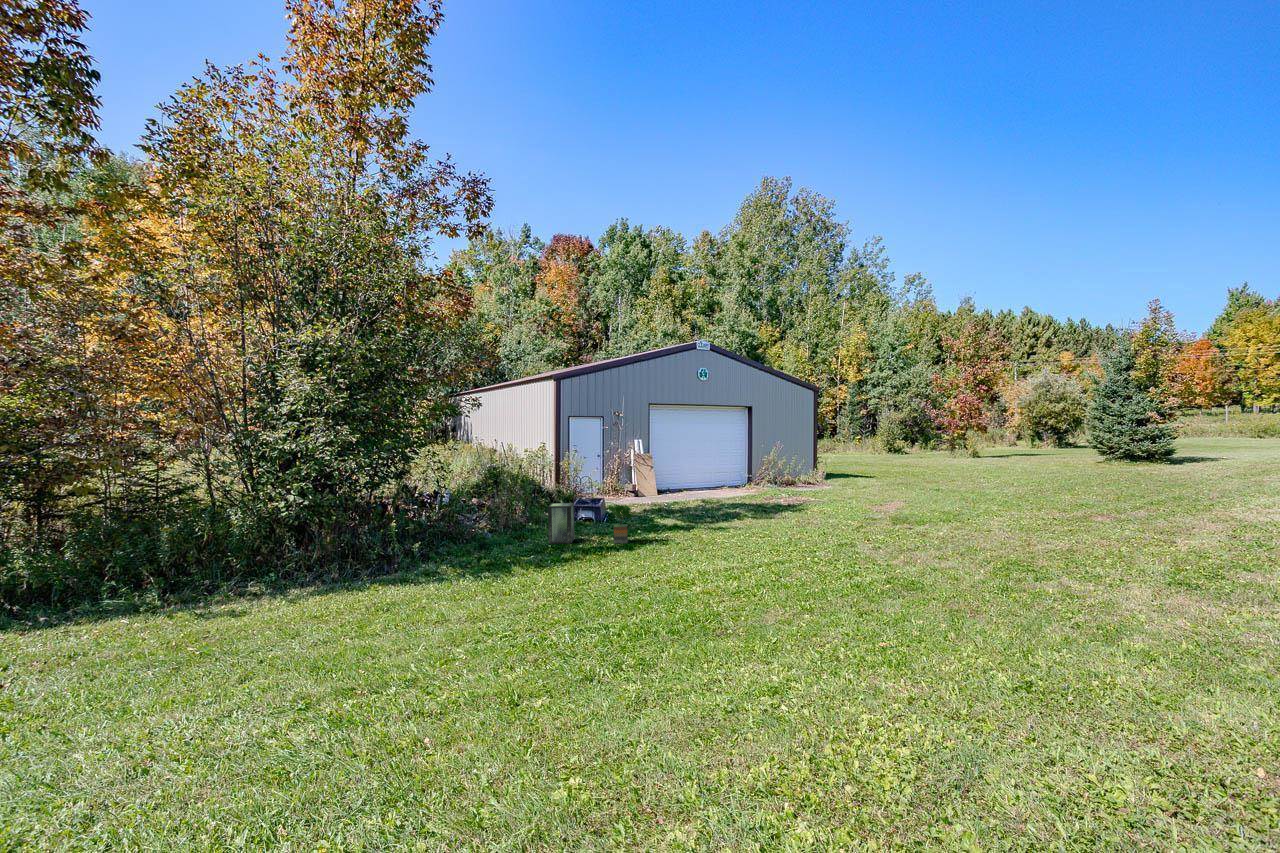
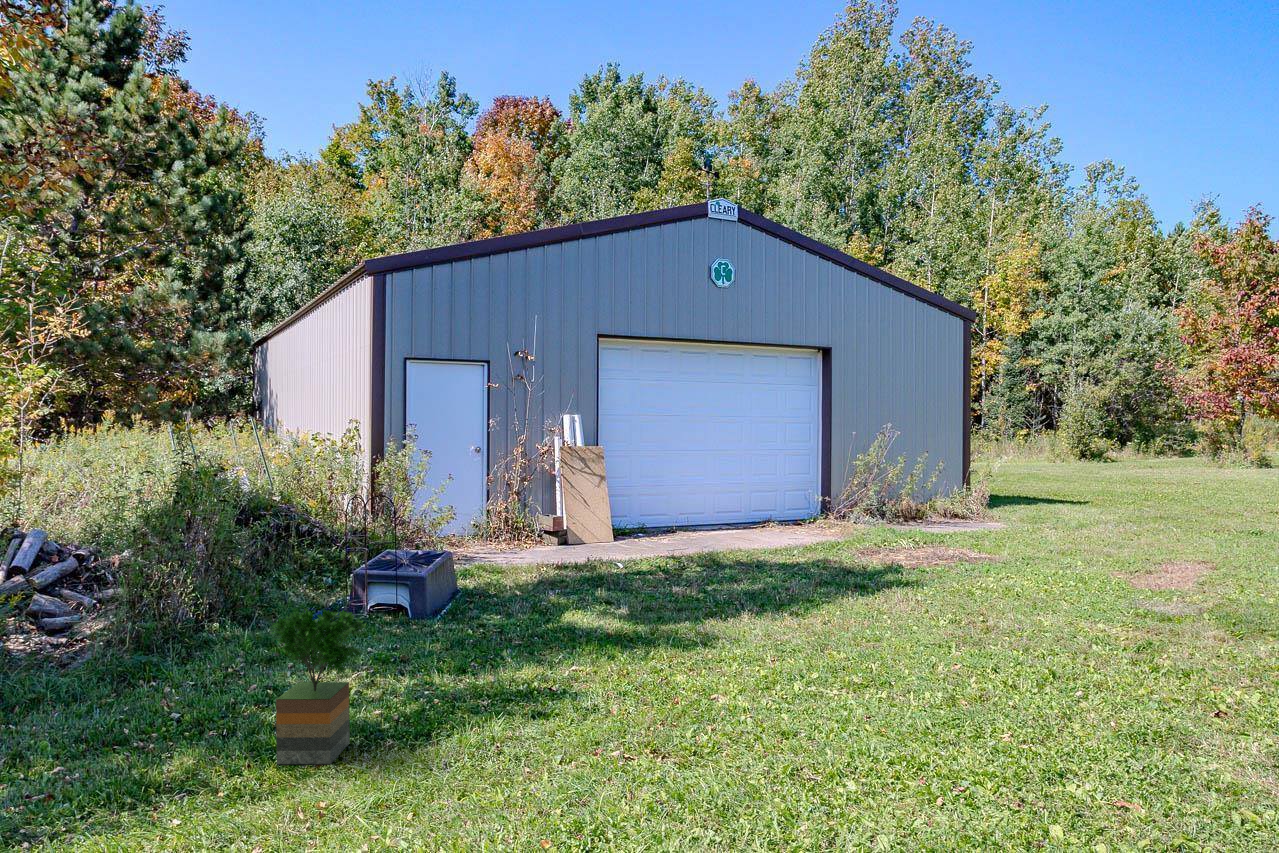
storage box: present [548,503,574,544] -> none [37,594,176,757]

